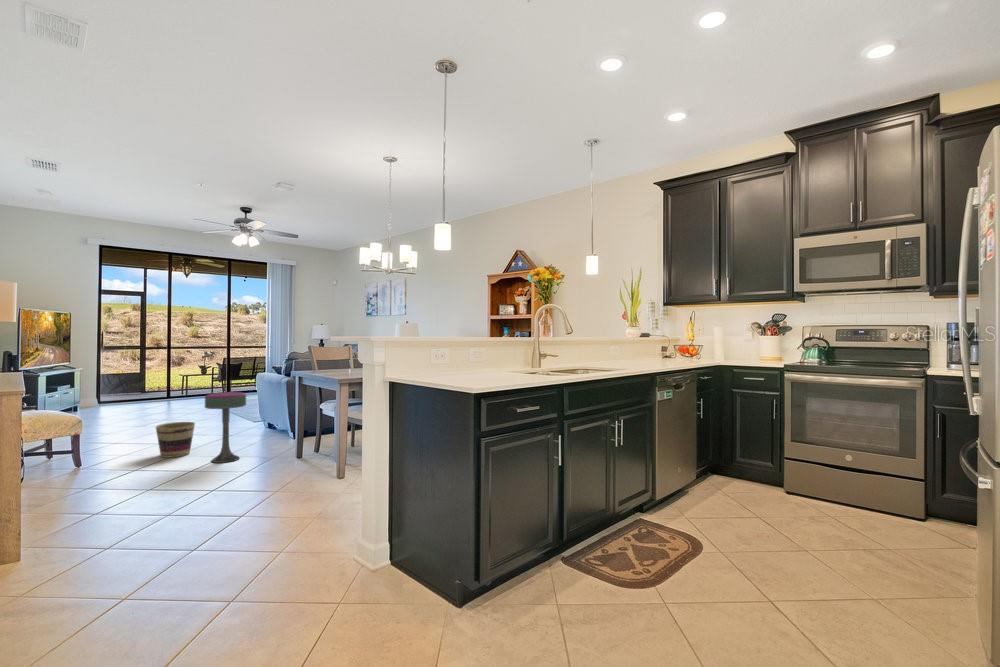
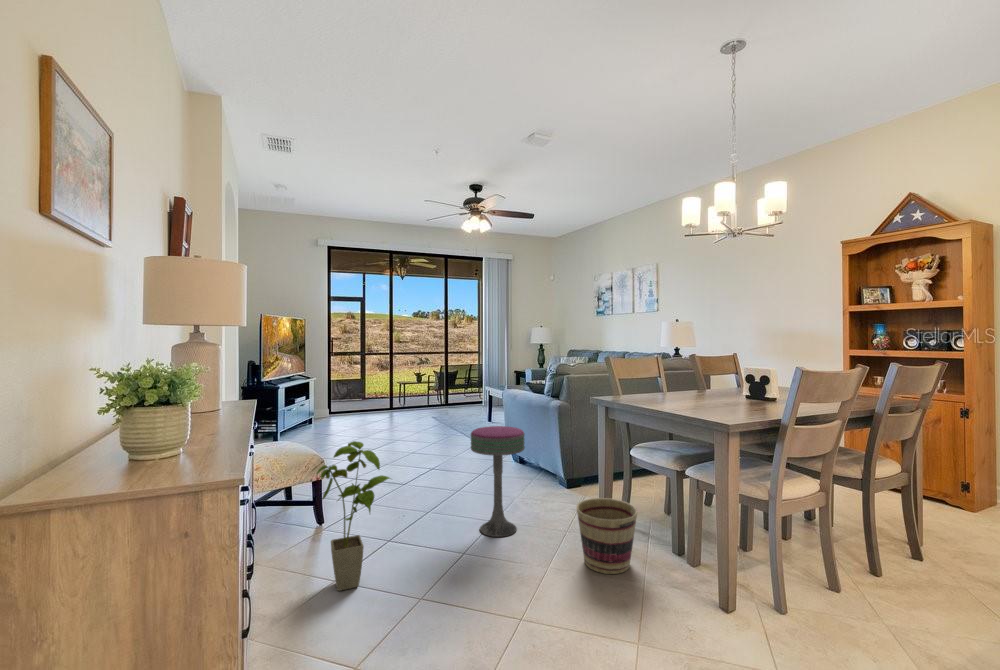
house plant: none [72,397,135,492] -> present [317,441,390,591]
basket: present [156,422,195,458] -> present [577,498,637,574]

